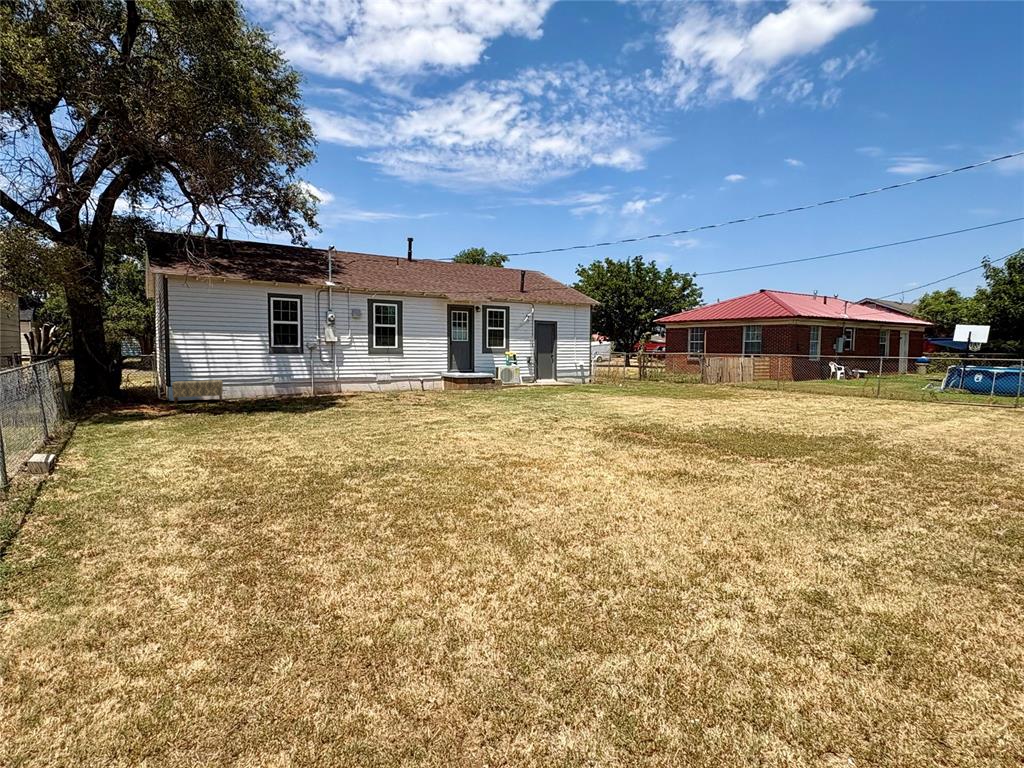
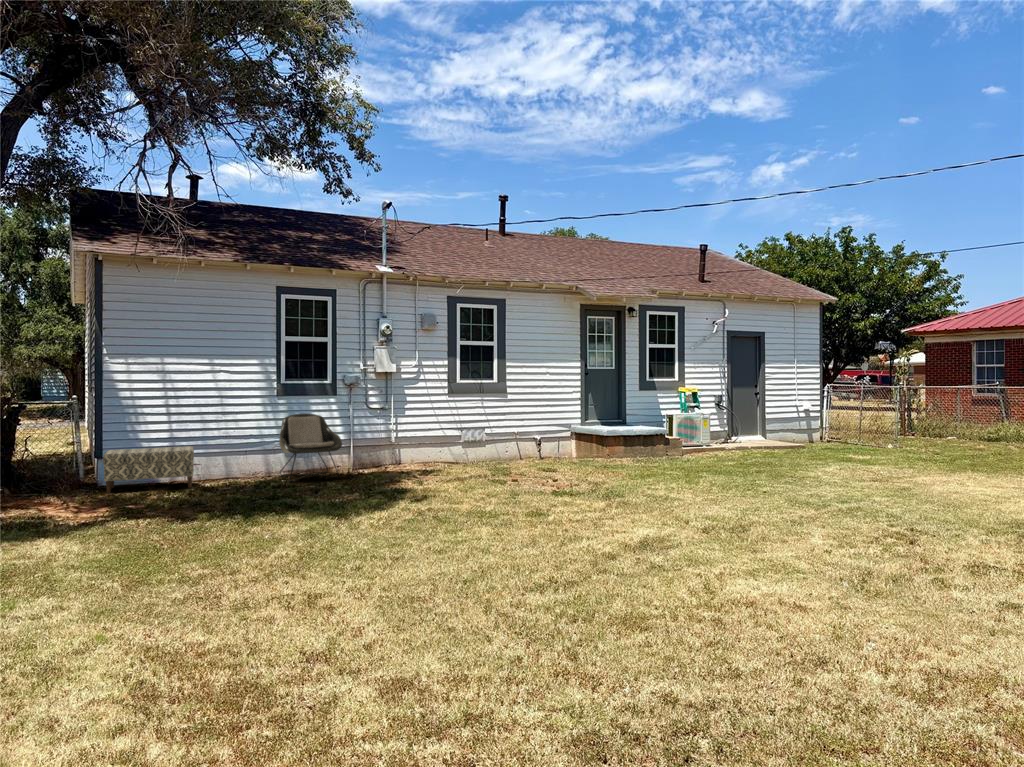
lounge chair: none [271,363,306,400] -> present [279,413,342,482]

